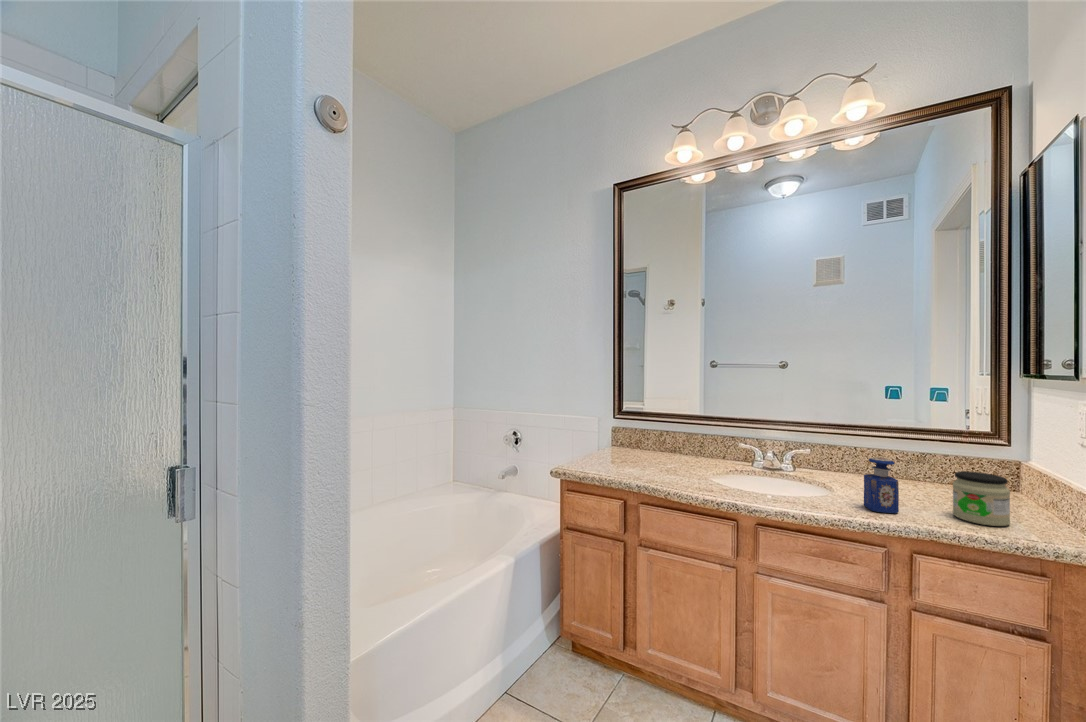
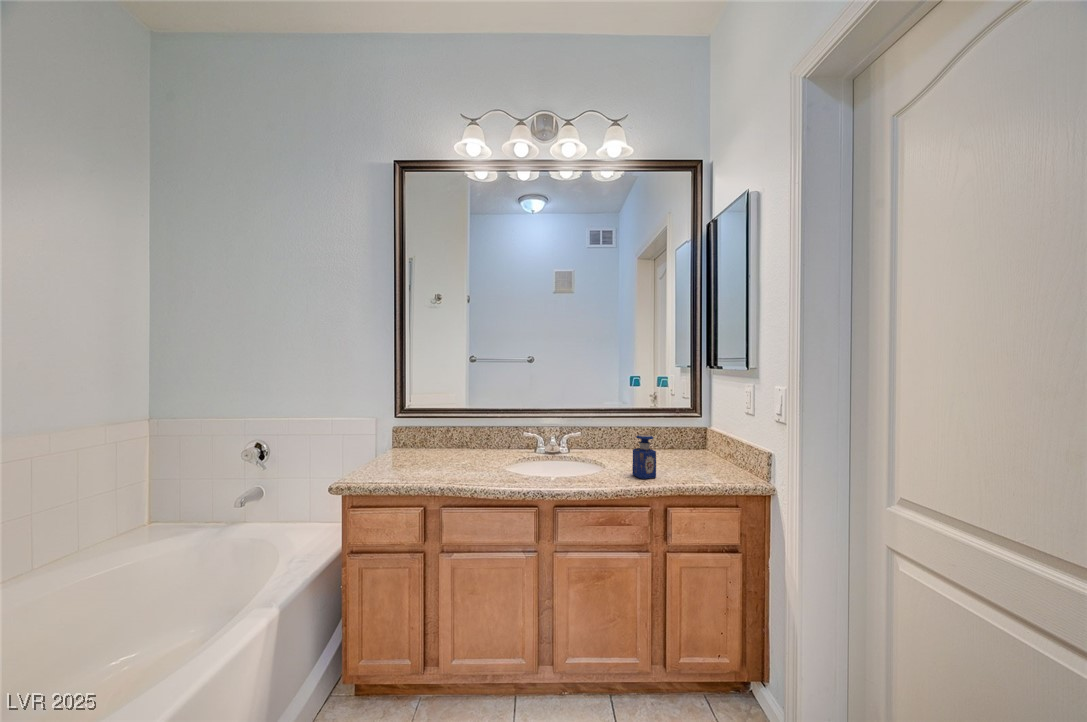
jar: present [953,471,1010,526] -> none [685,438,717,476]

